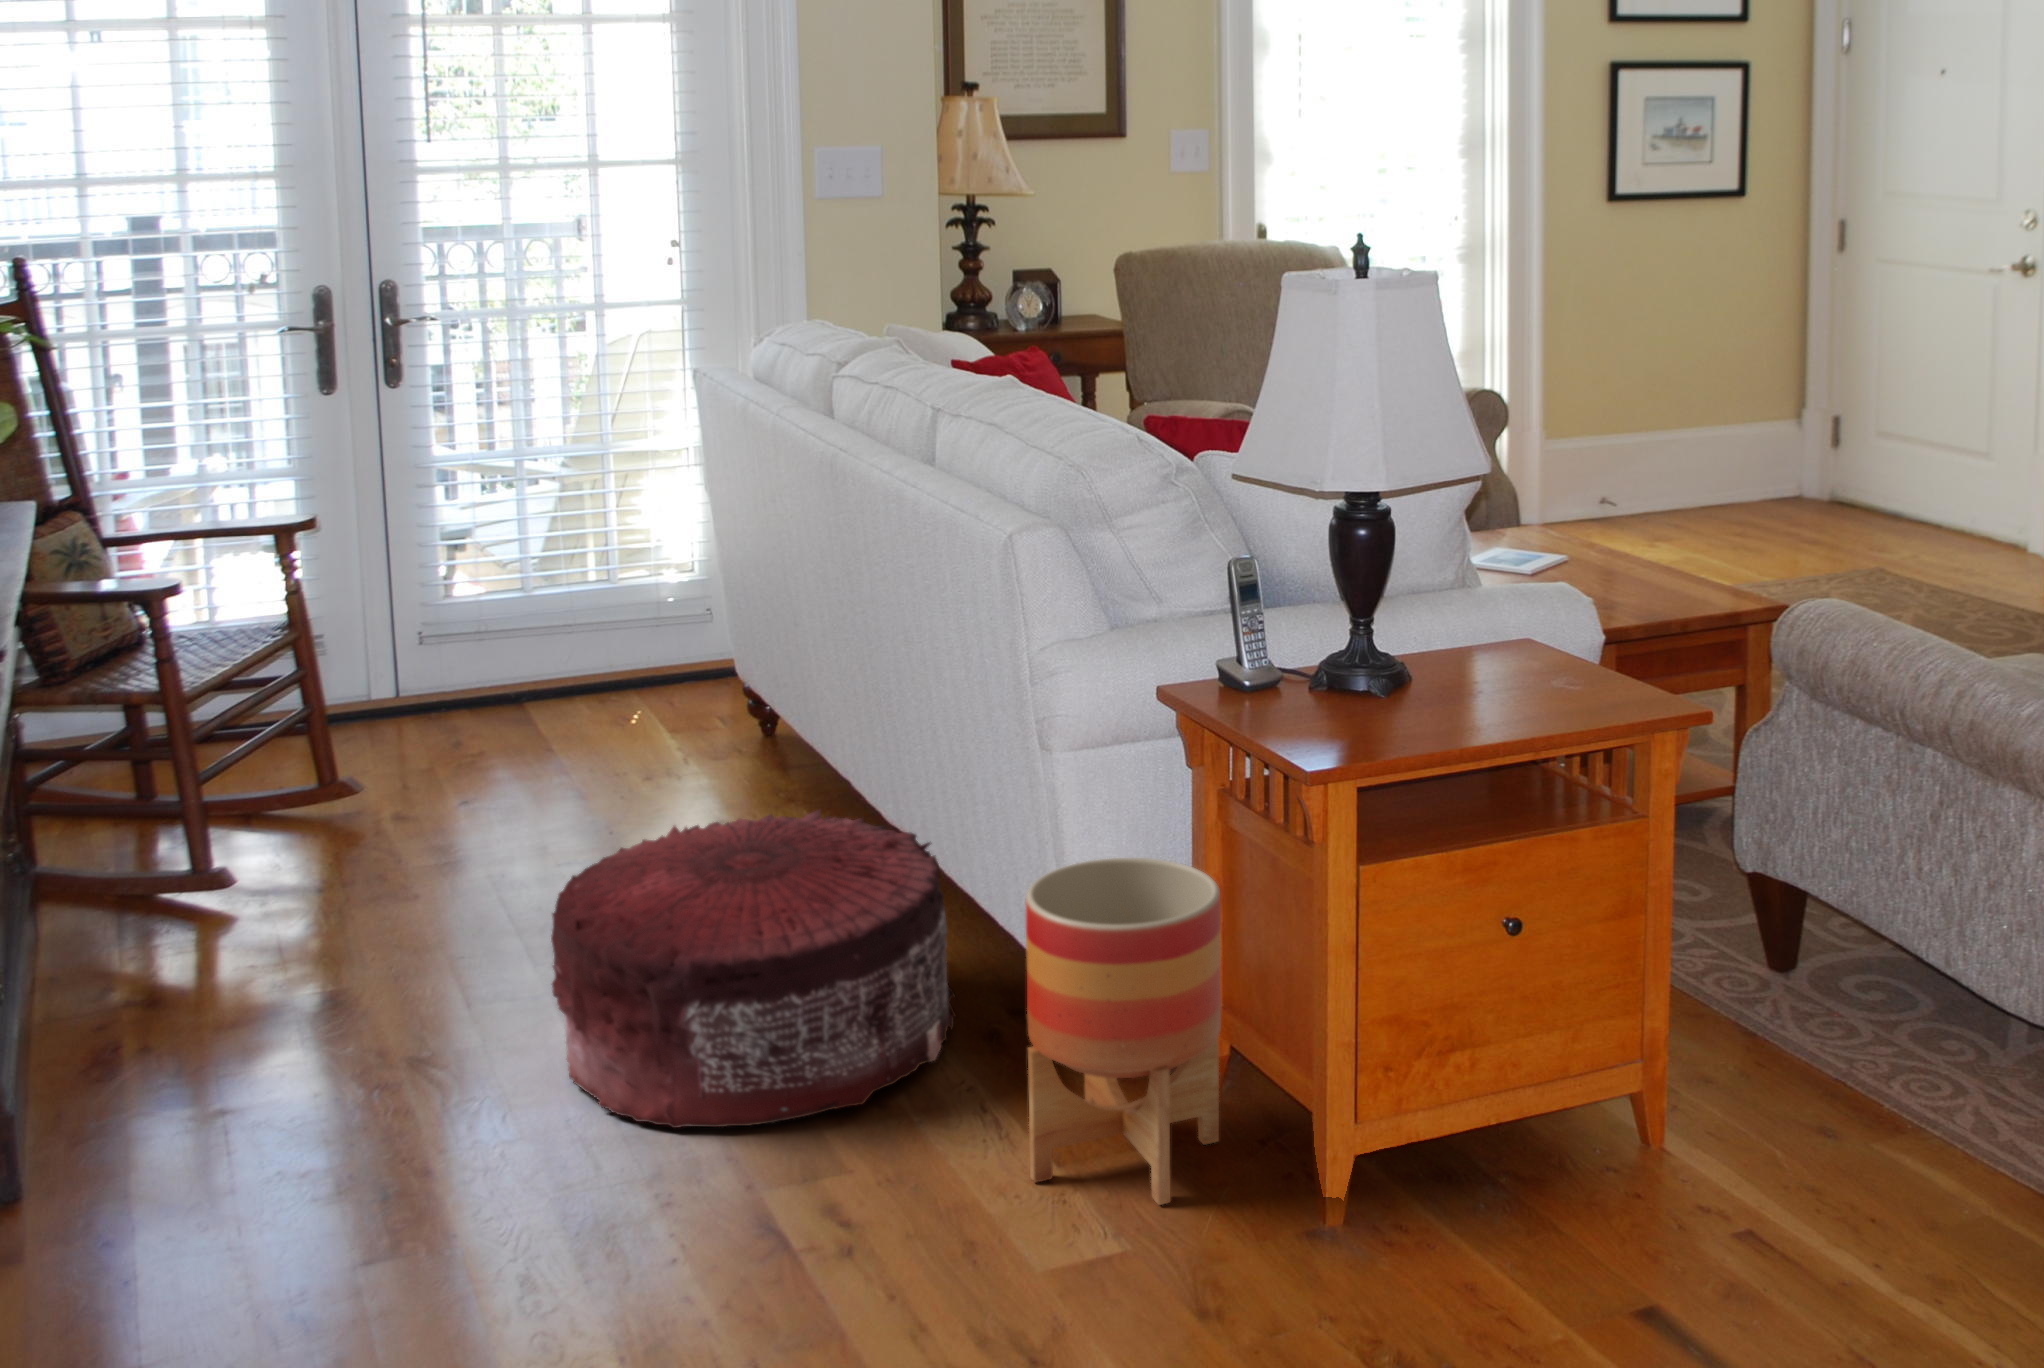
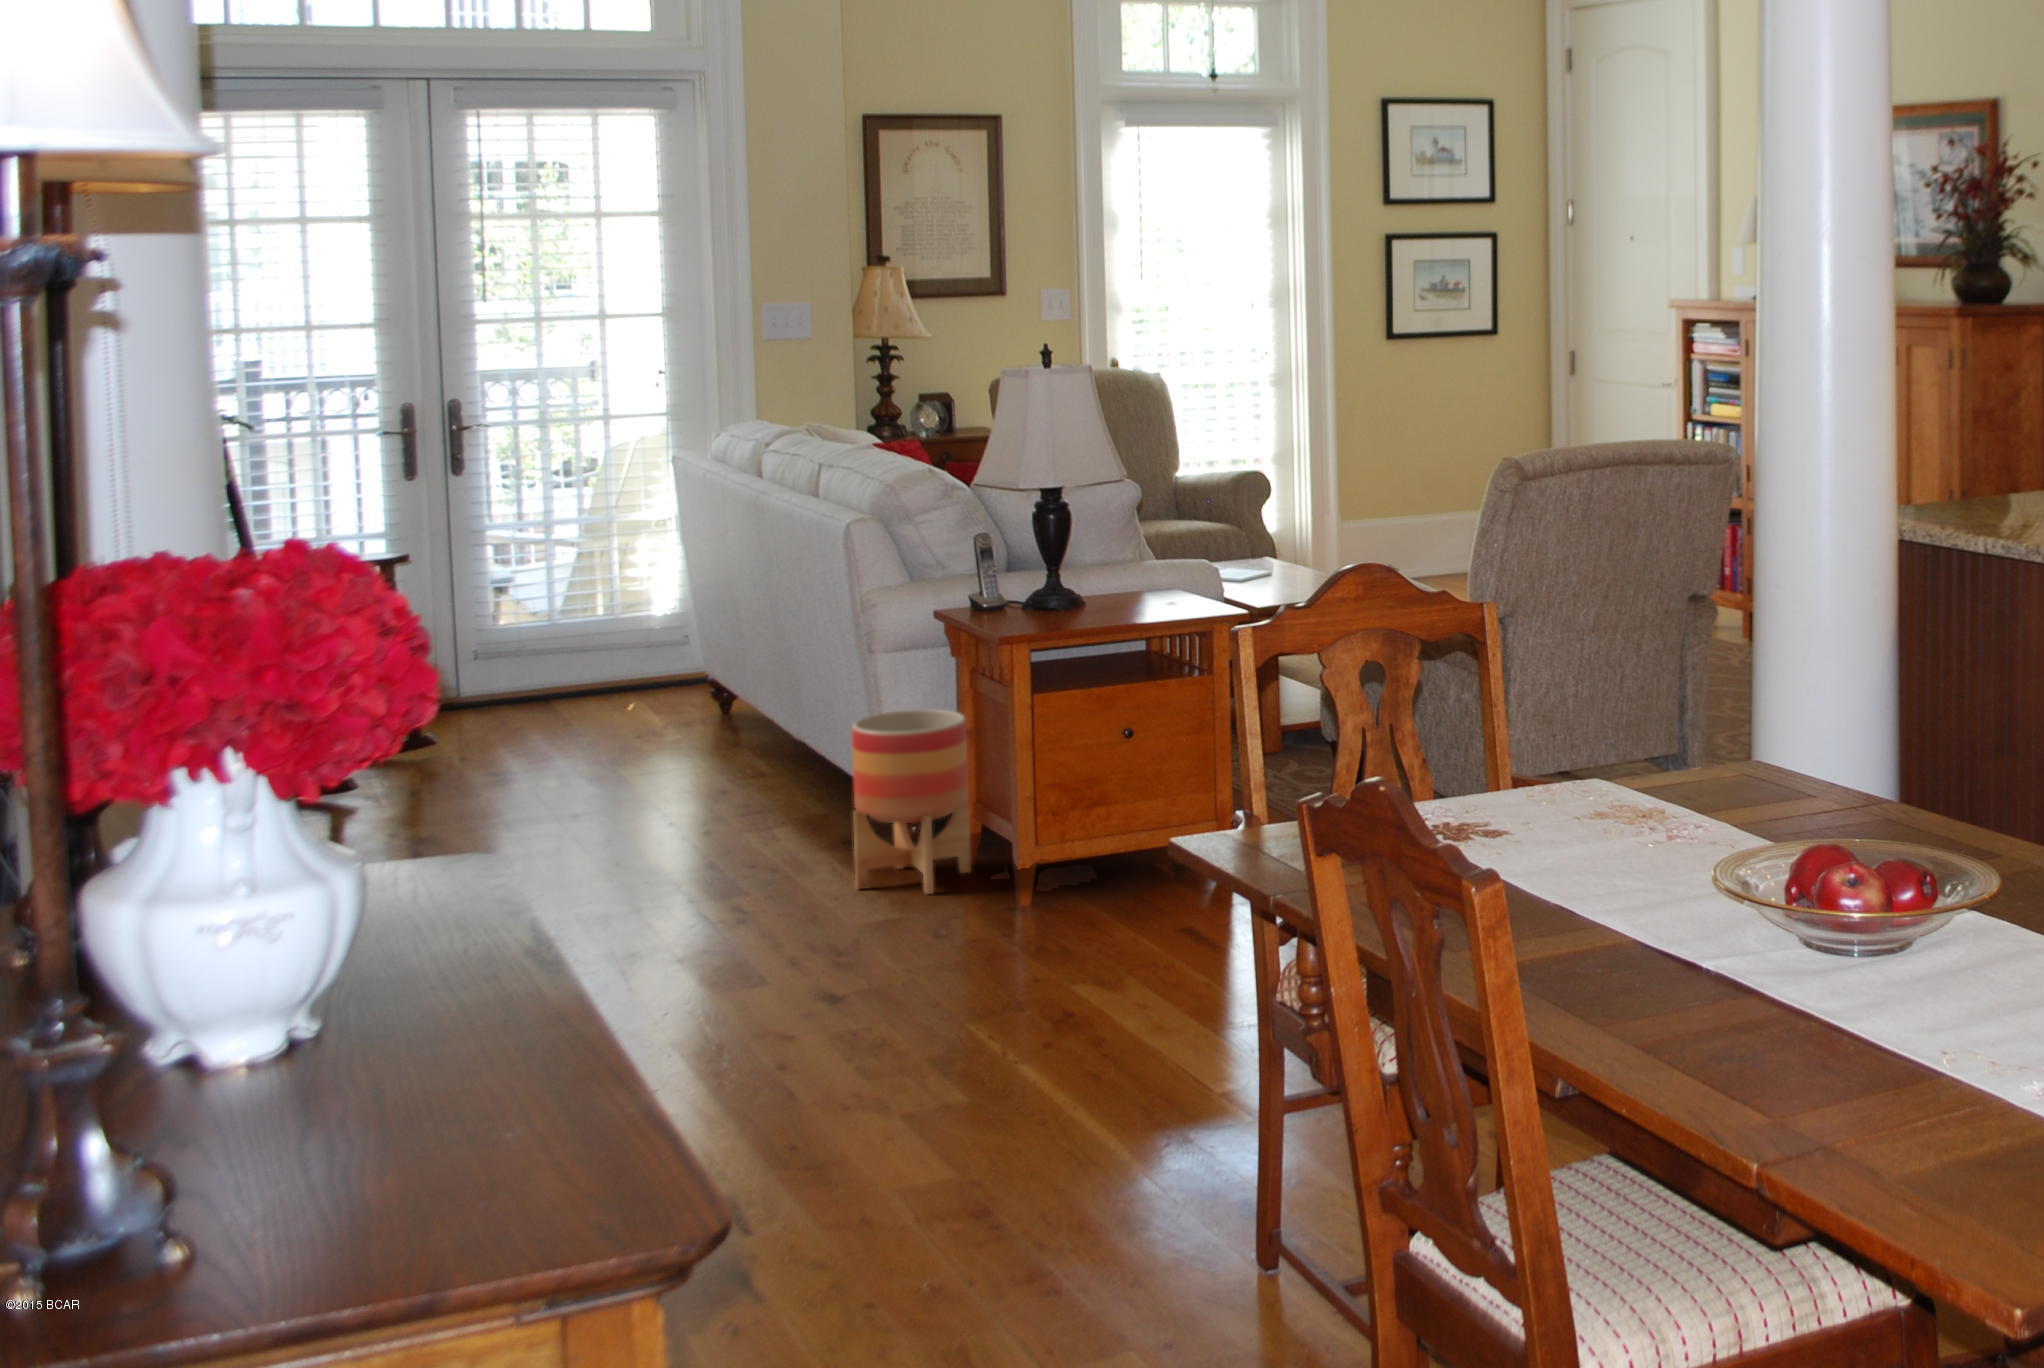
pouf: present [551,810,956,1128] -> none [572,712,829,878]

